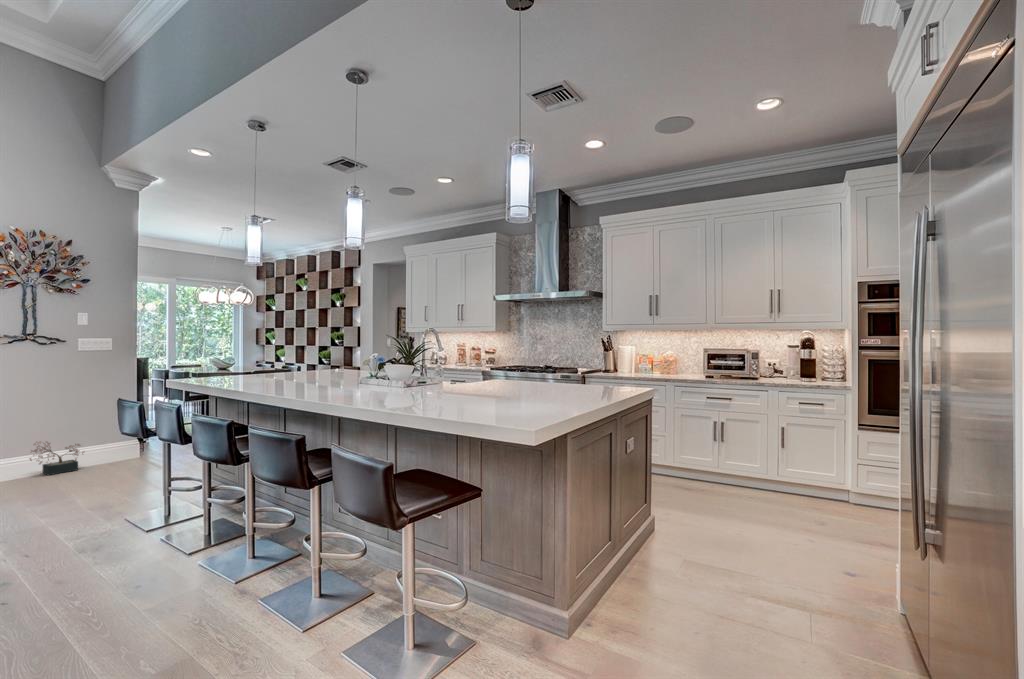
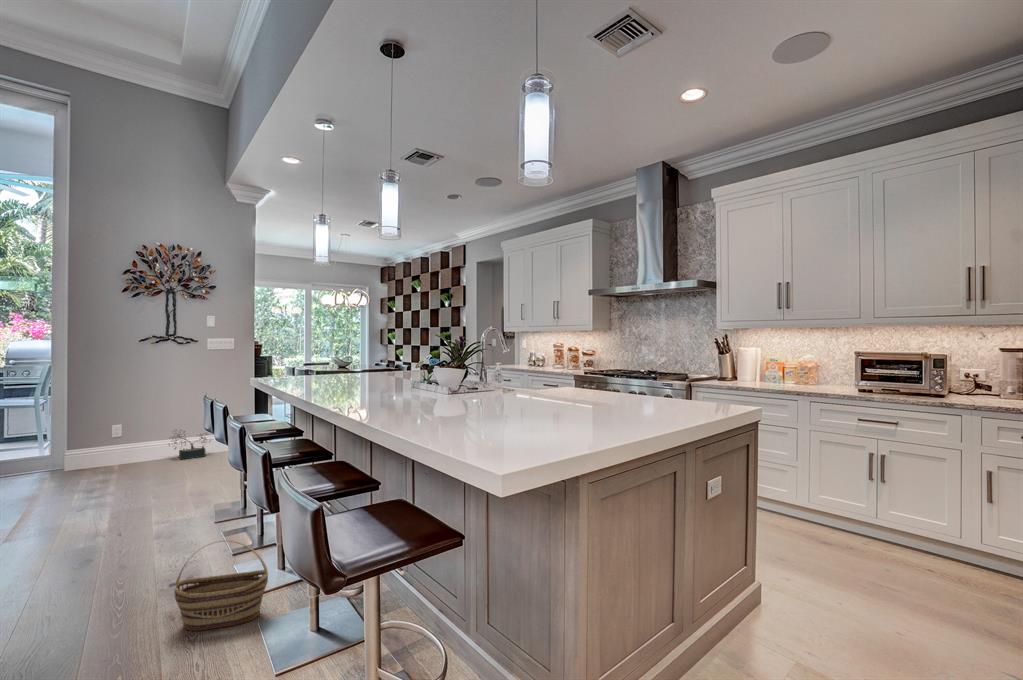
basket: none [172,524,261,610] -> present [174,540,268,631]

